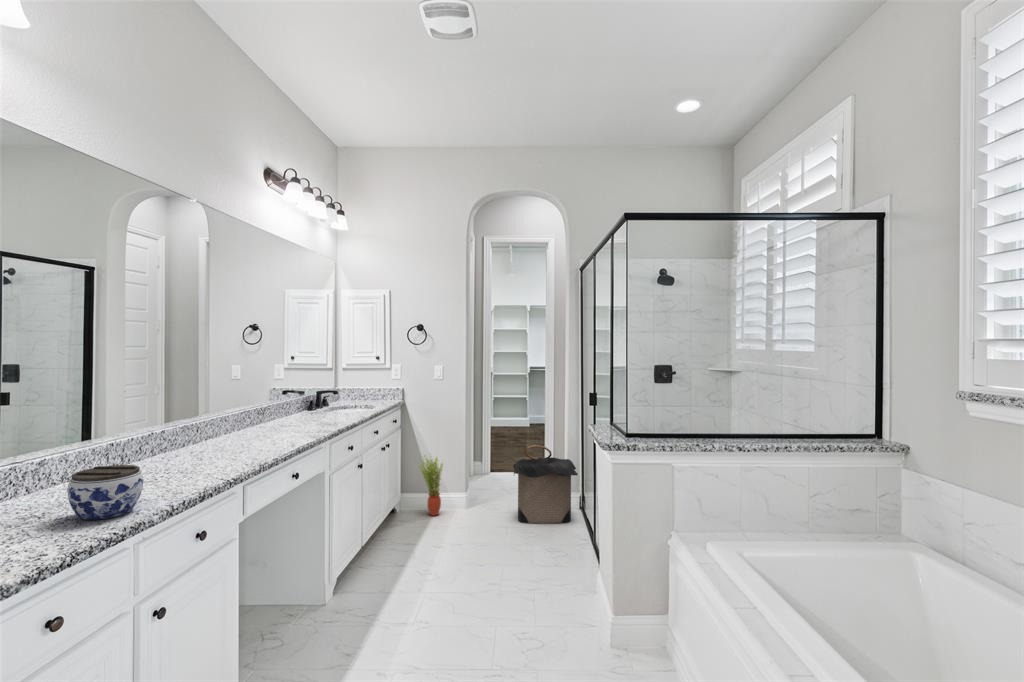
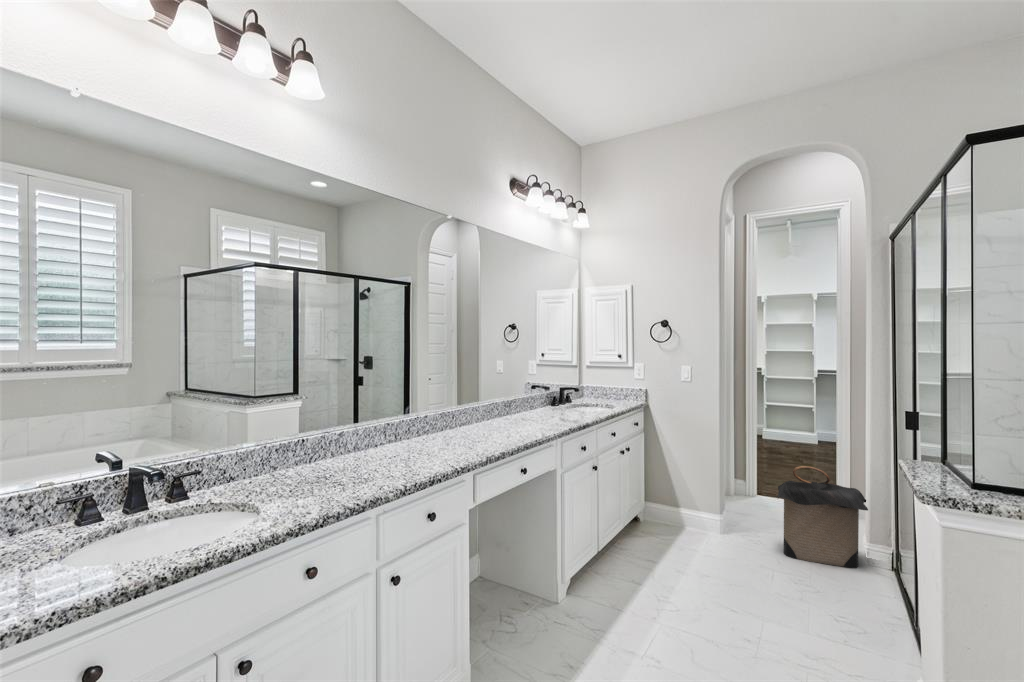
potted plant: present [420,455,443,516] -> none [663,462,692,530]
jar: present [67,465,143,520] -> none [333,446,385,490]

